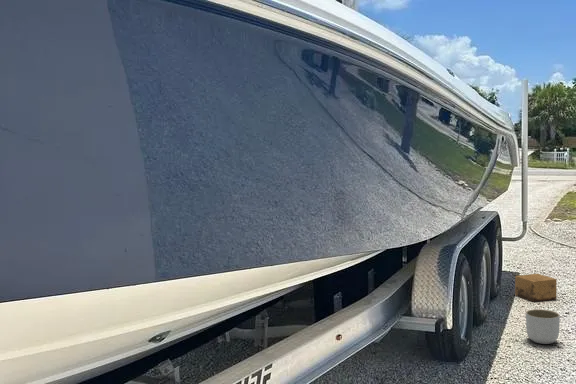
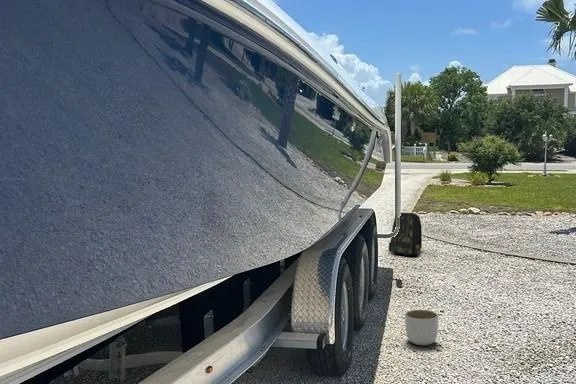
backpack: none [516,218,552,261] -> present [389,213,422,256]
cardboard box: present [515,274,557,302] -> none [391,270,430,300]

